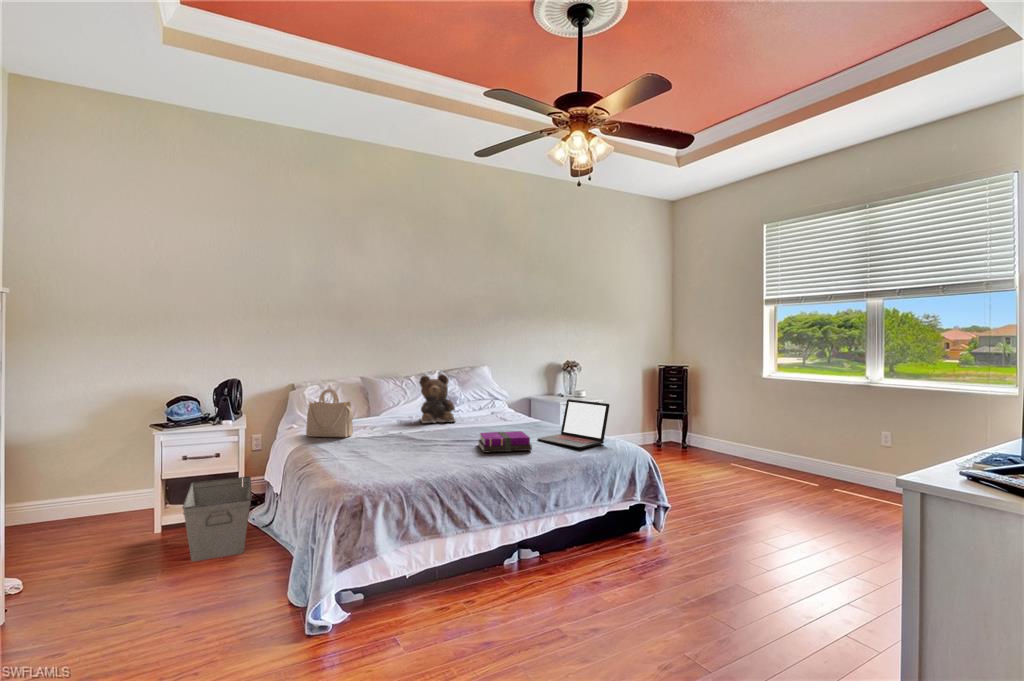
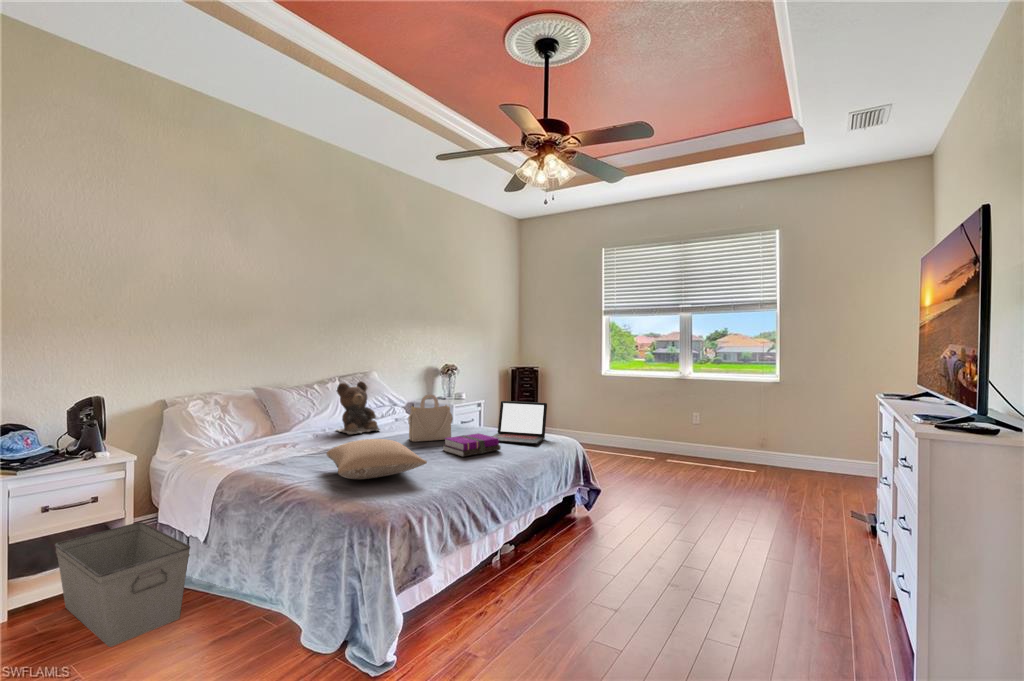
handbag: present [306,389,353,437] -> present [408,394,453,442]
pillow: none [330,426,427,461] -> present [326,439,427,479]

